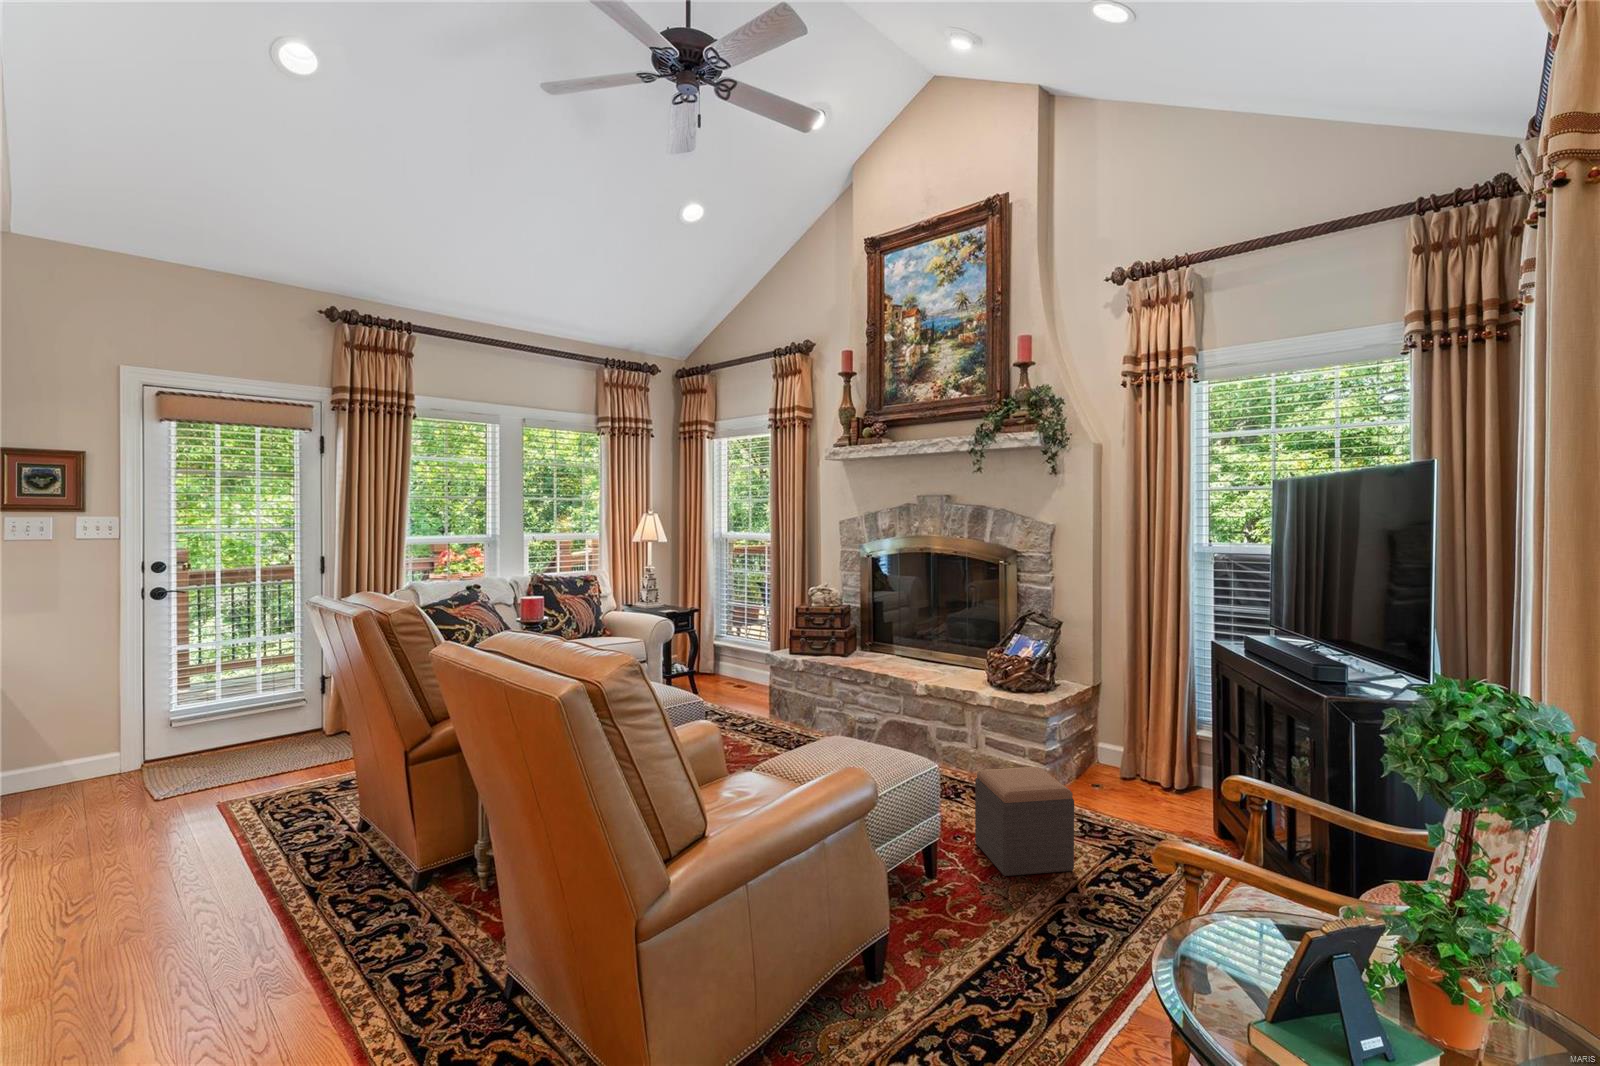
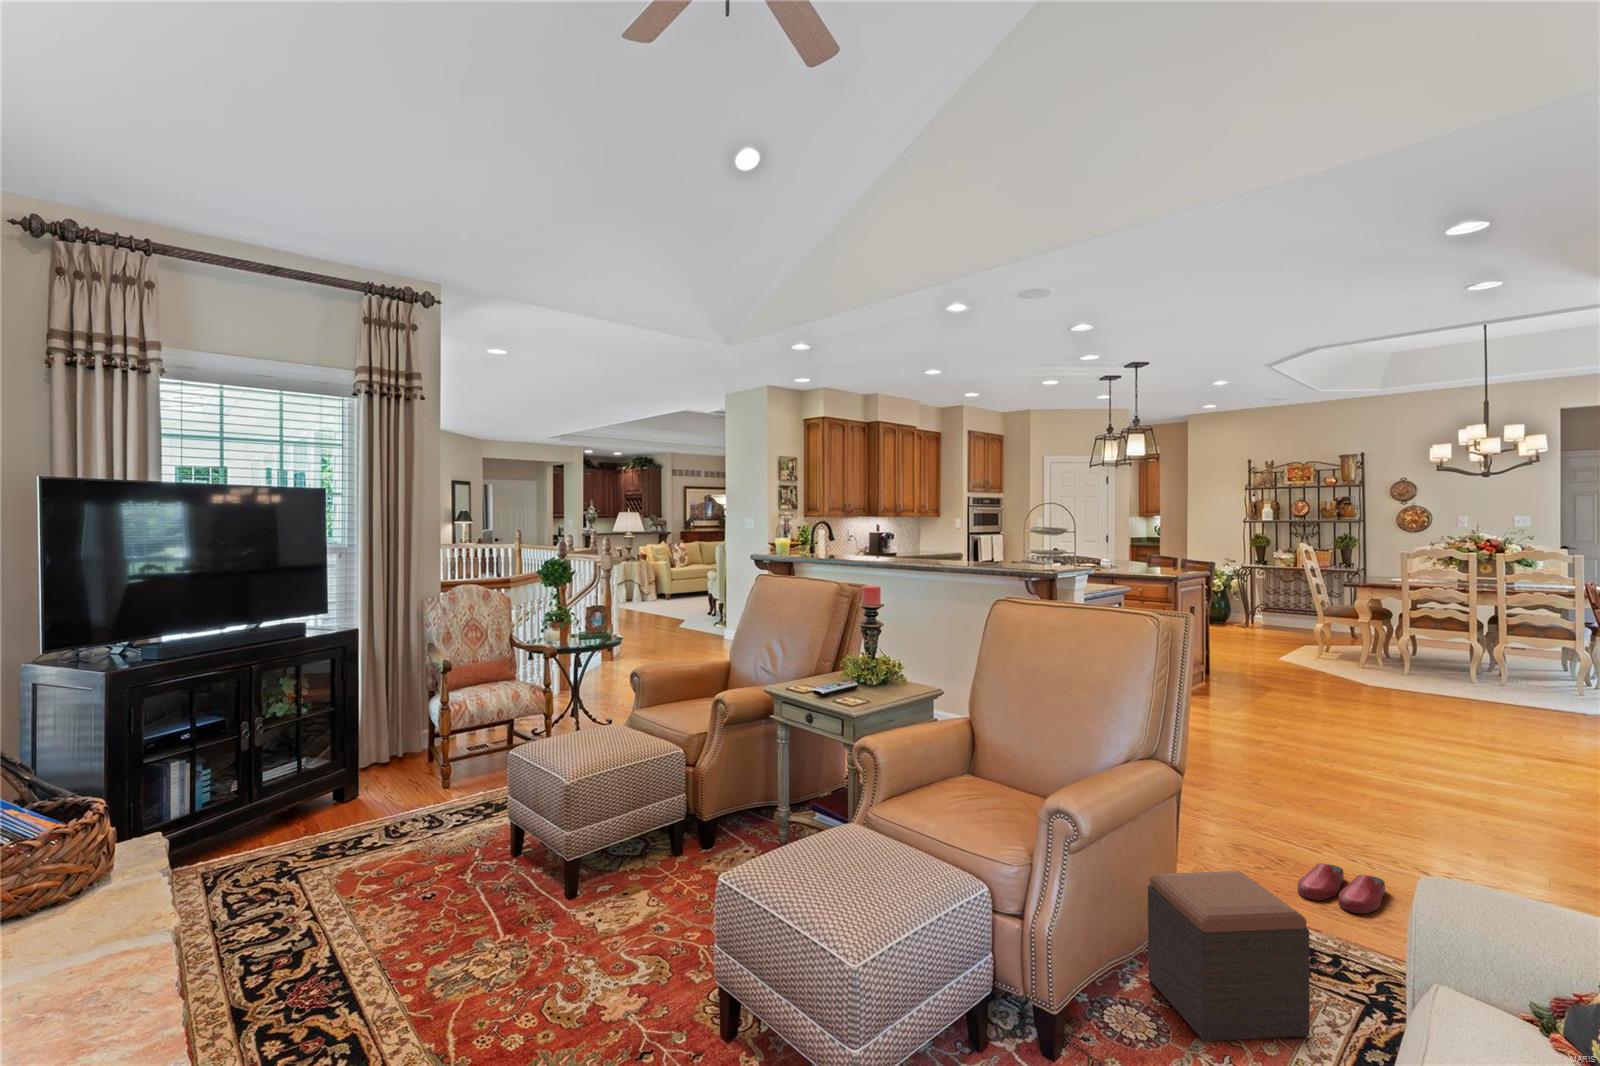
slippers: none [1091,769,1150,801] -> present [1298,863,1385,914]

